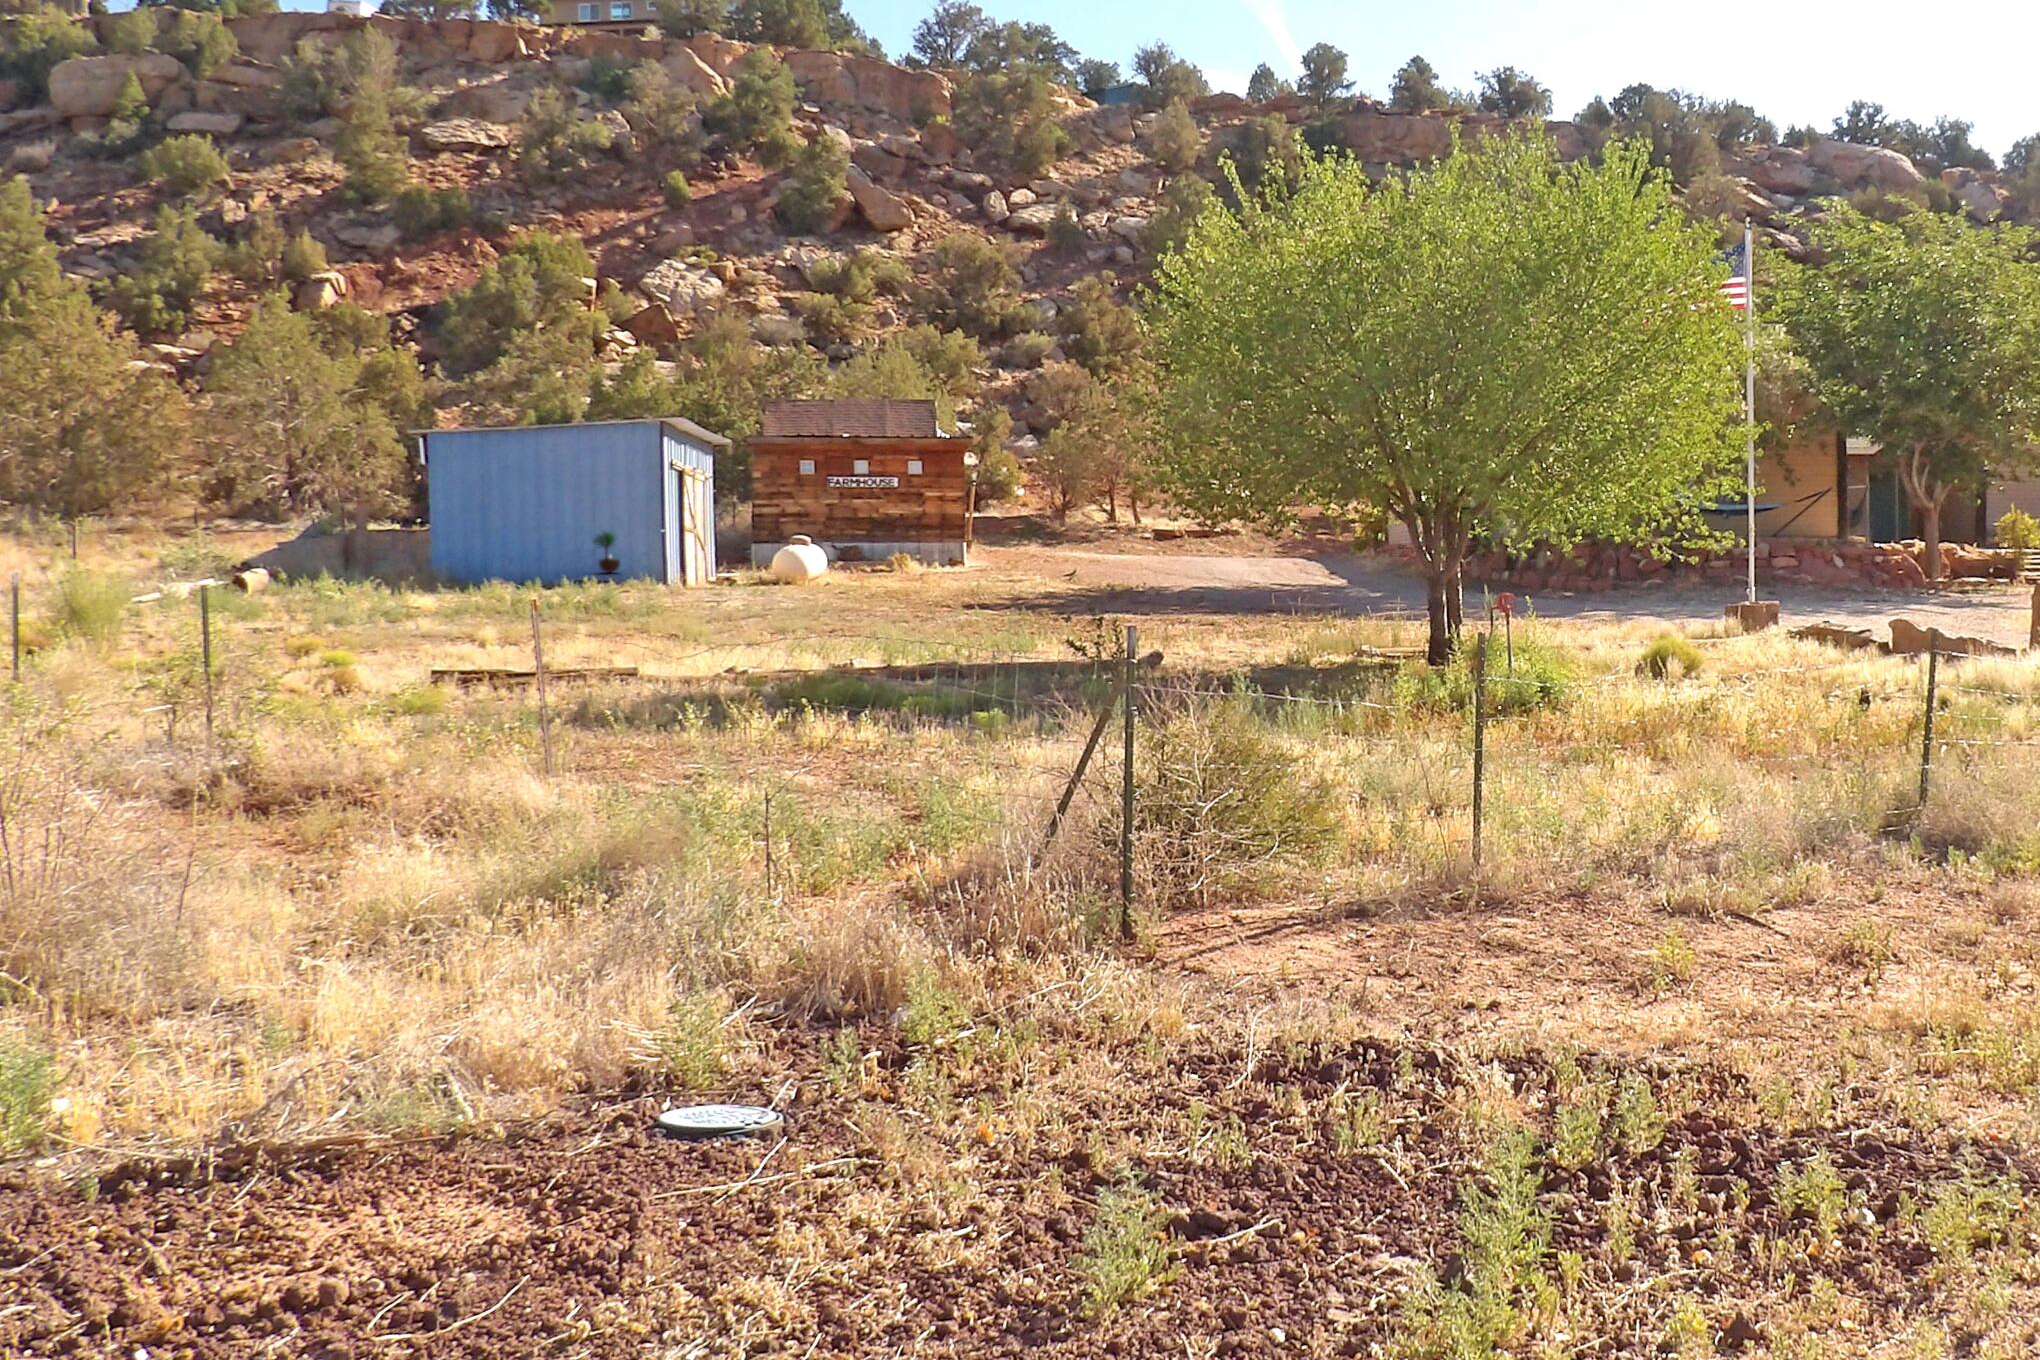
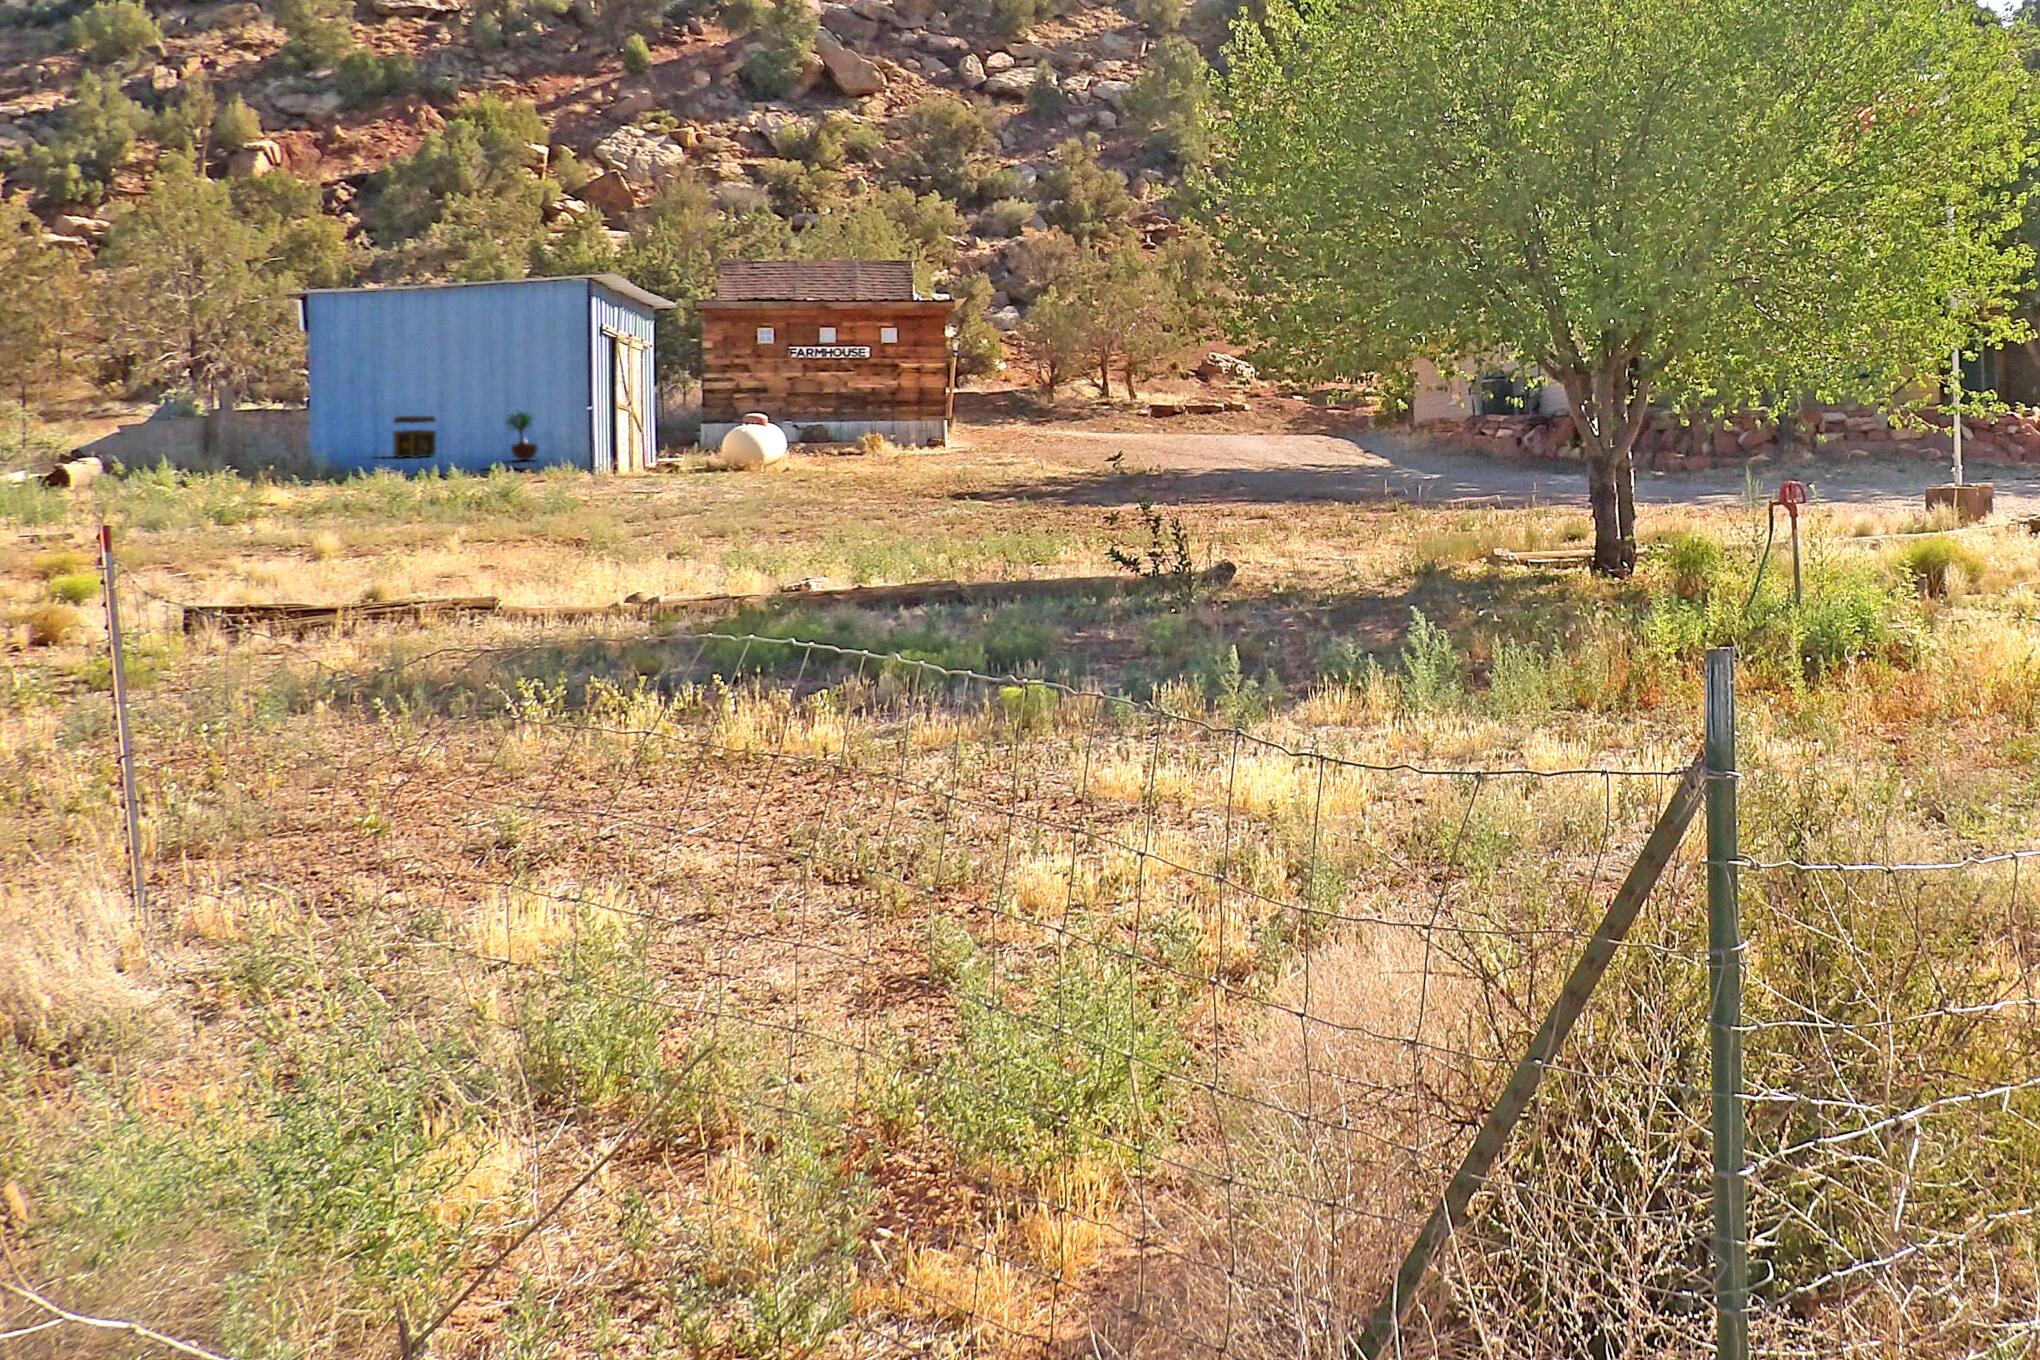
toolbox: none [499,534,535,570] -> present [393,416,436,458]

